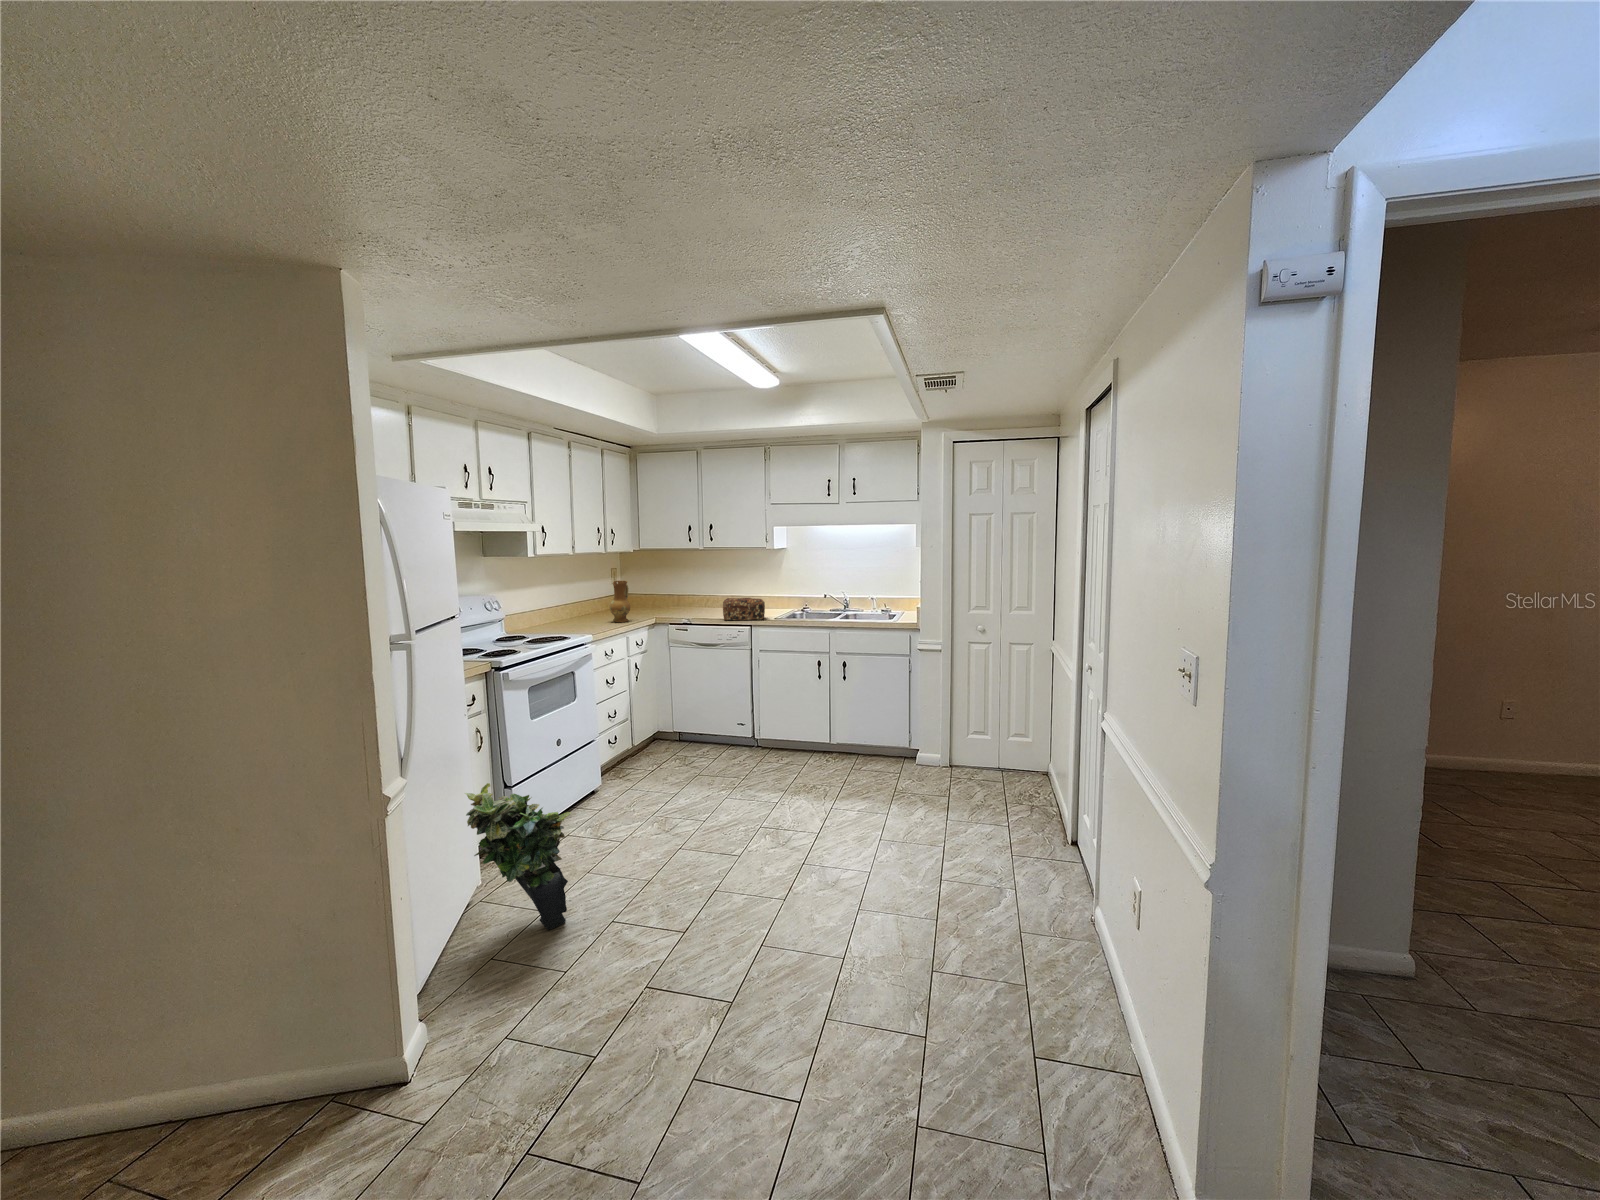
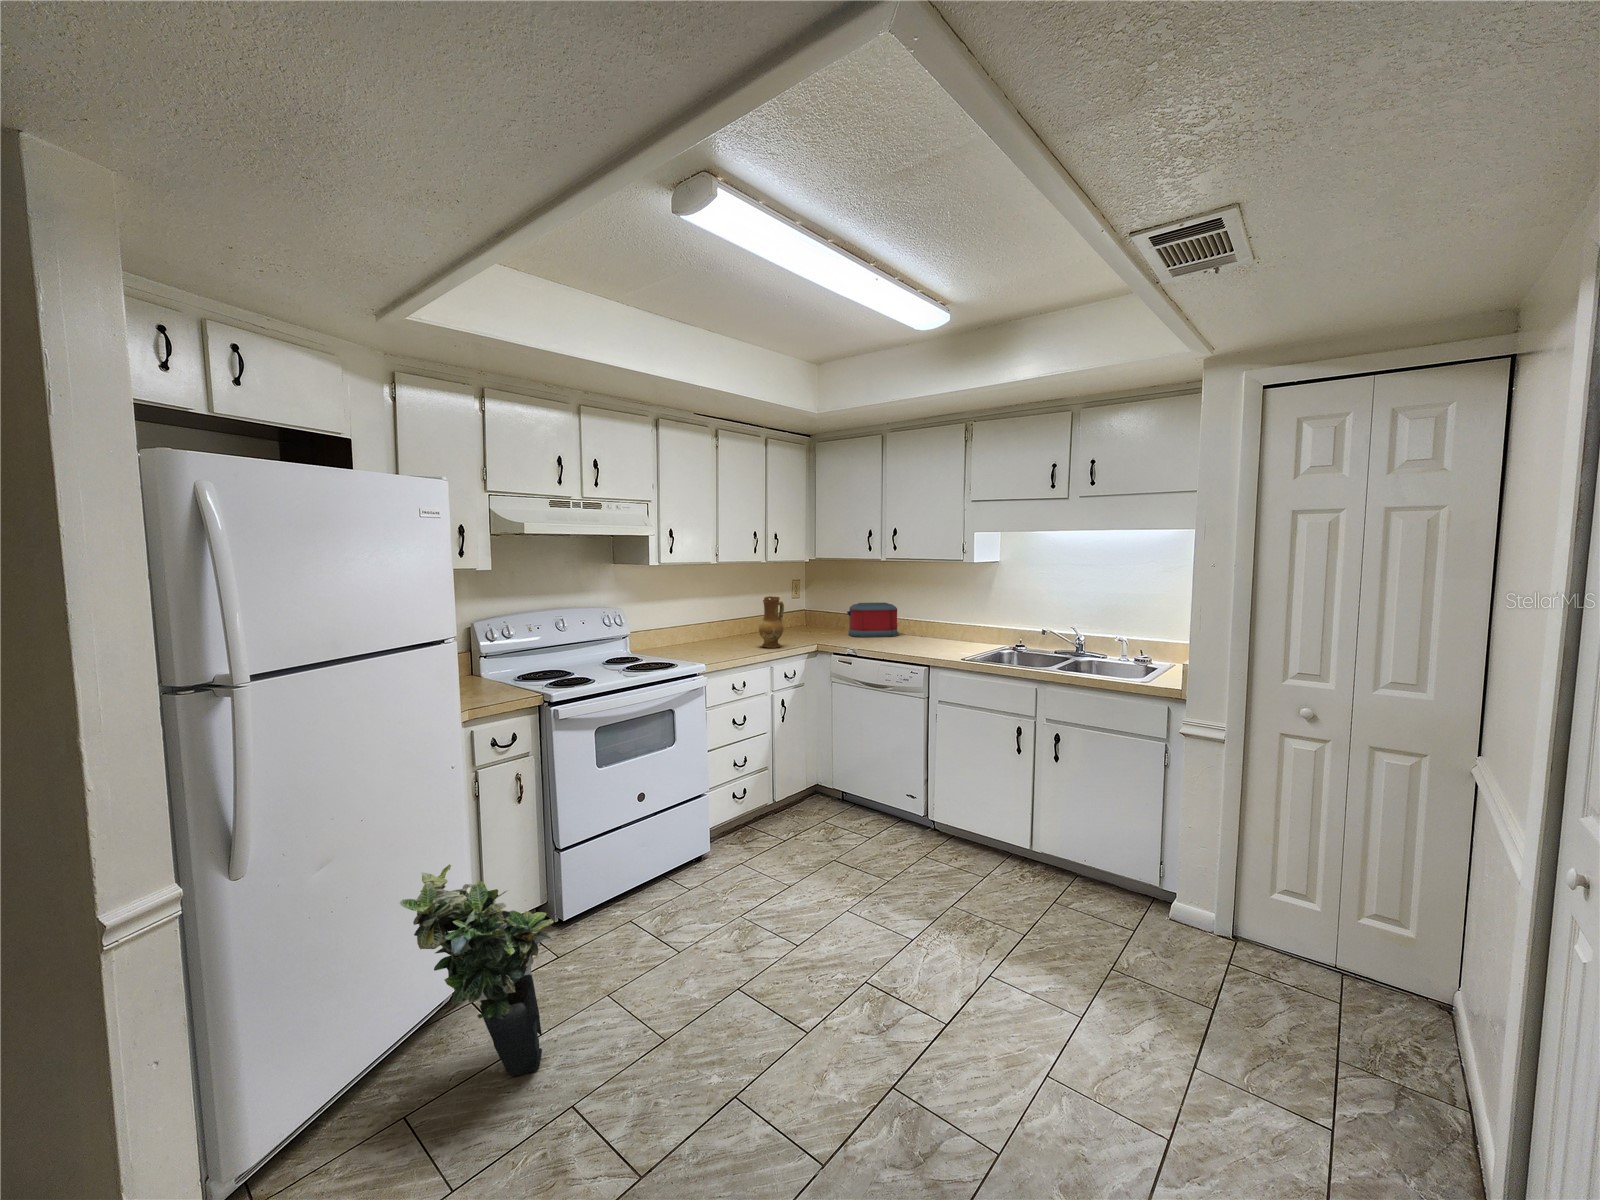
toaster: none [668,583,709,611] -> present [847,602,898,637]
bread loaf: present [723,598,765,620] -> none [890,627,952,660]

